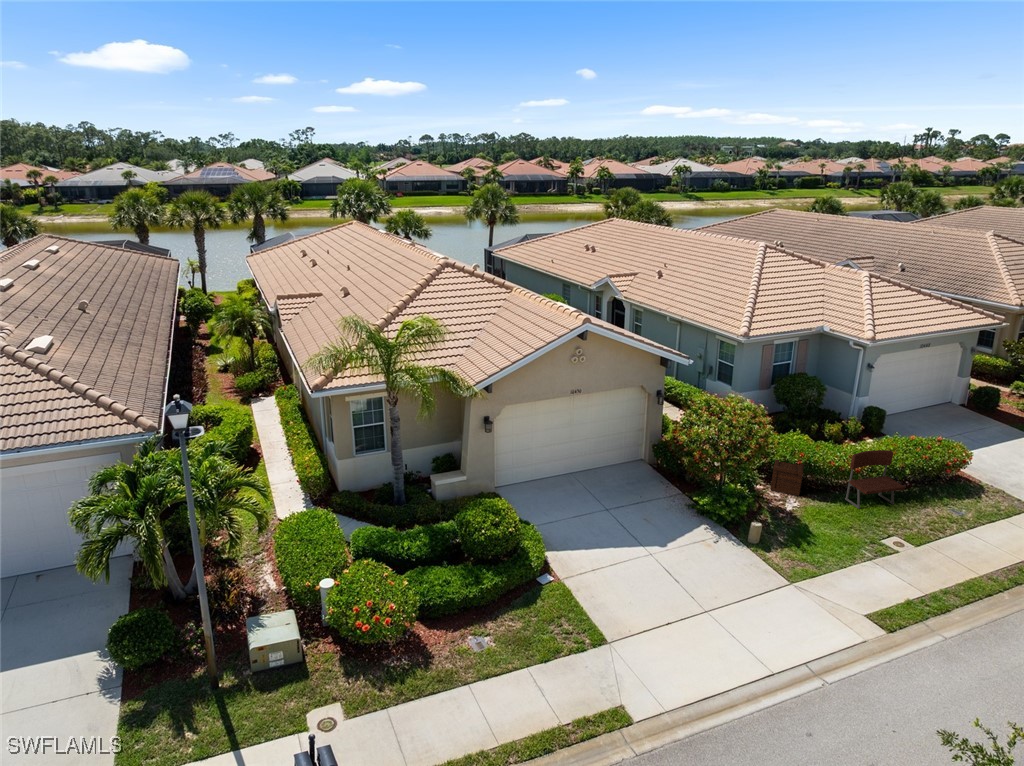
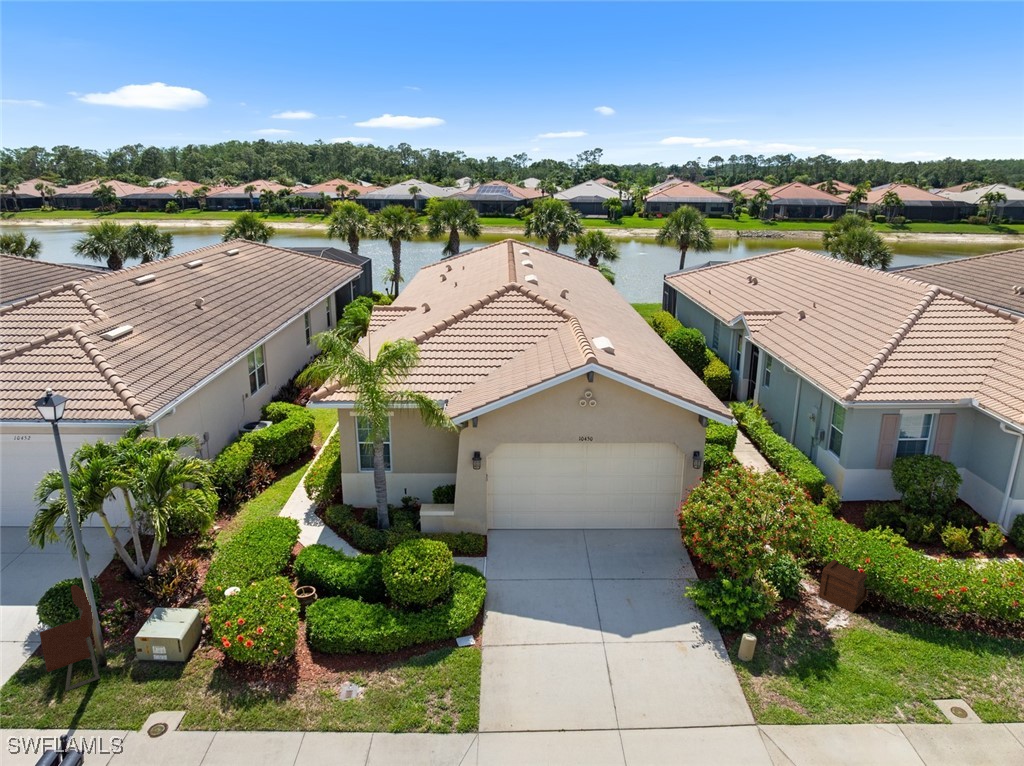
bench: present [845,450,905,509] -> present [40,585,100,691]

